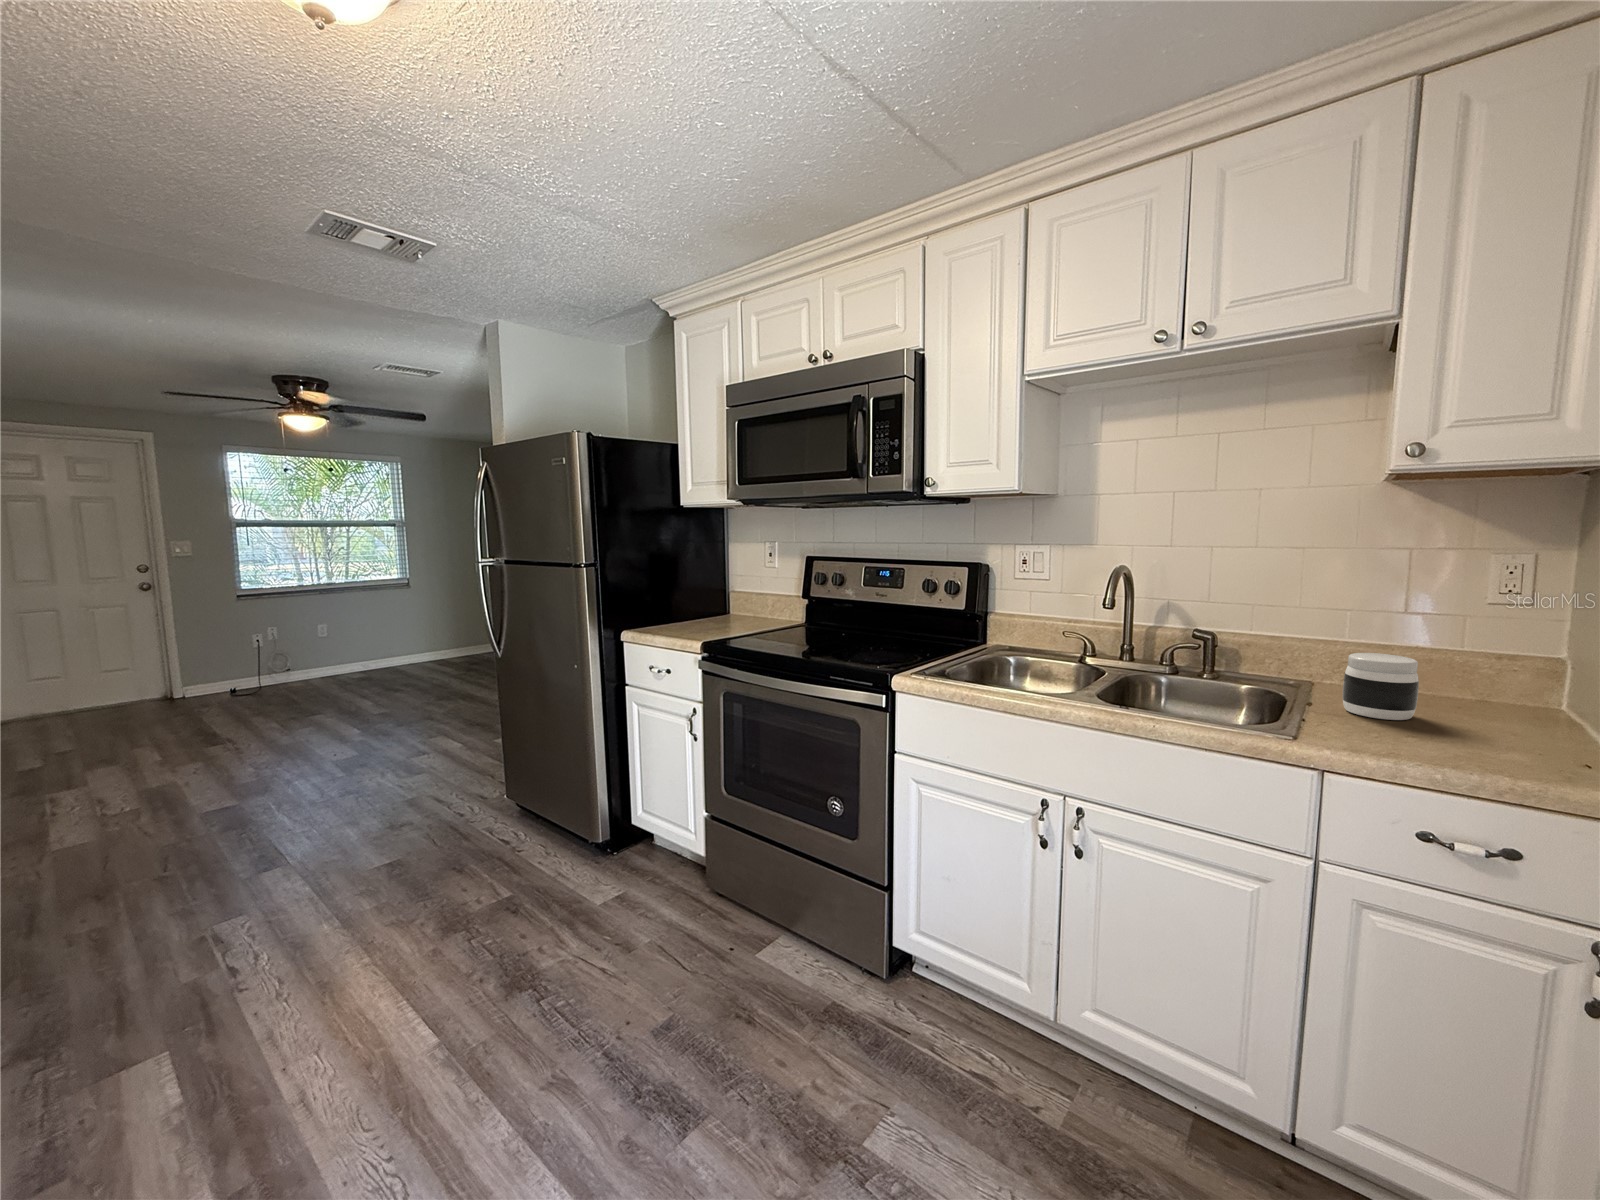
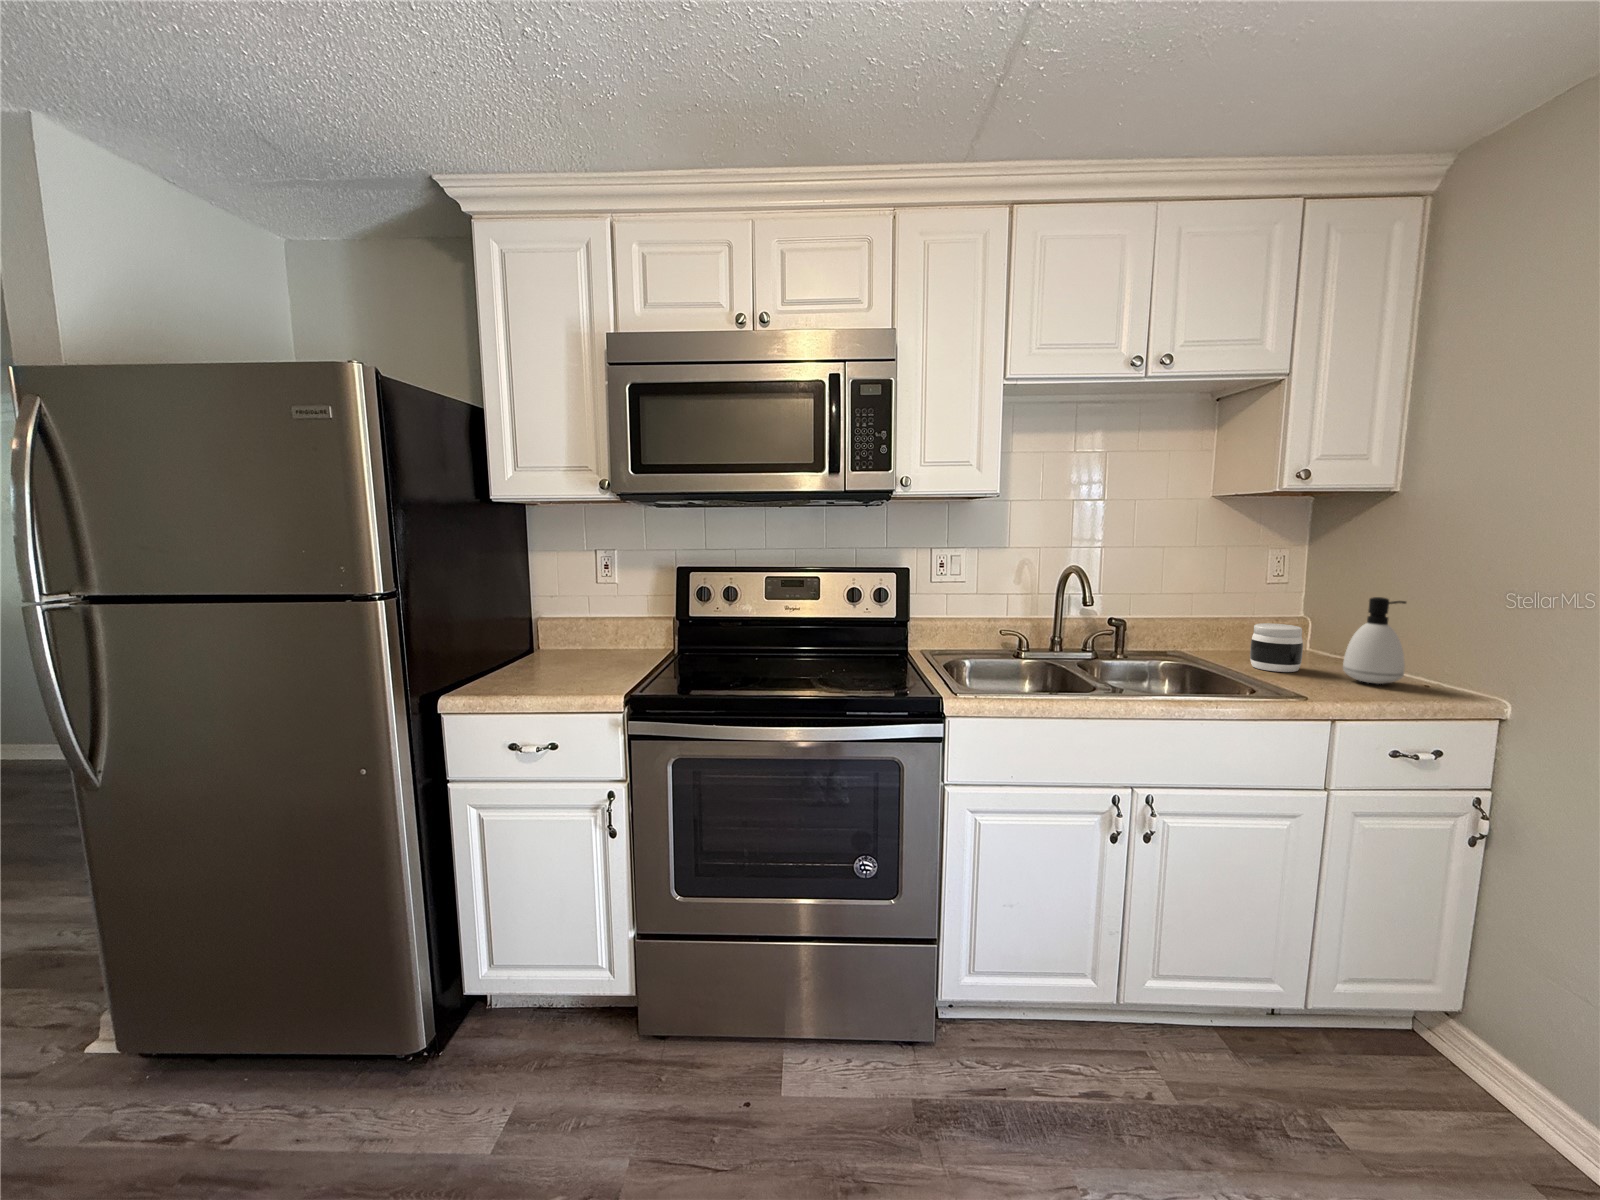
soap dispenser: none [1429,625,1539,750] -> present [1343,597,1406,684]

